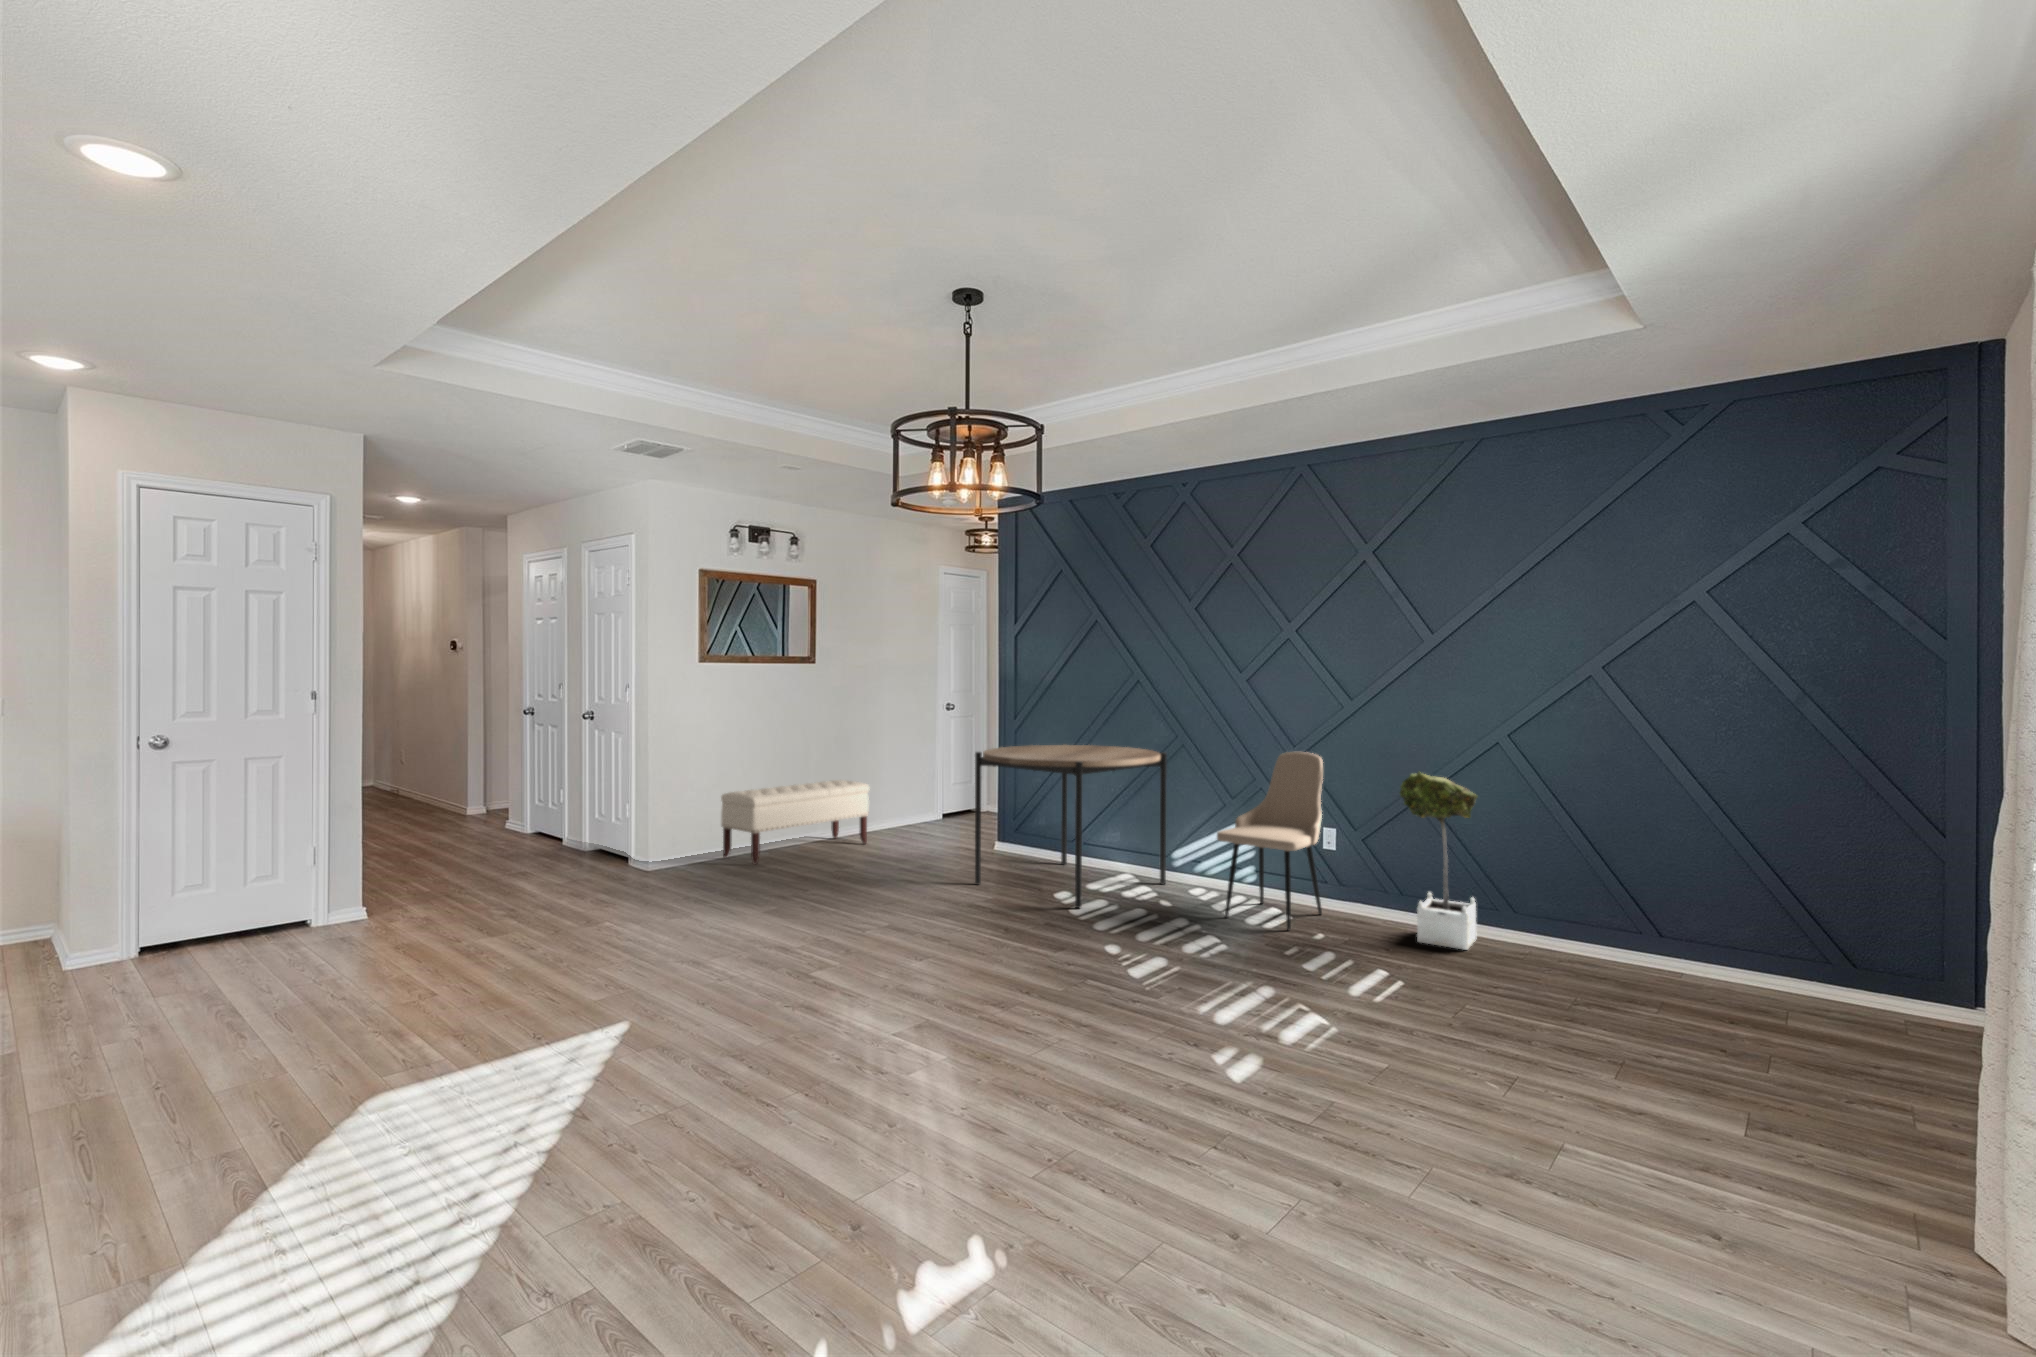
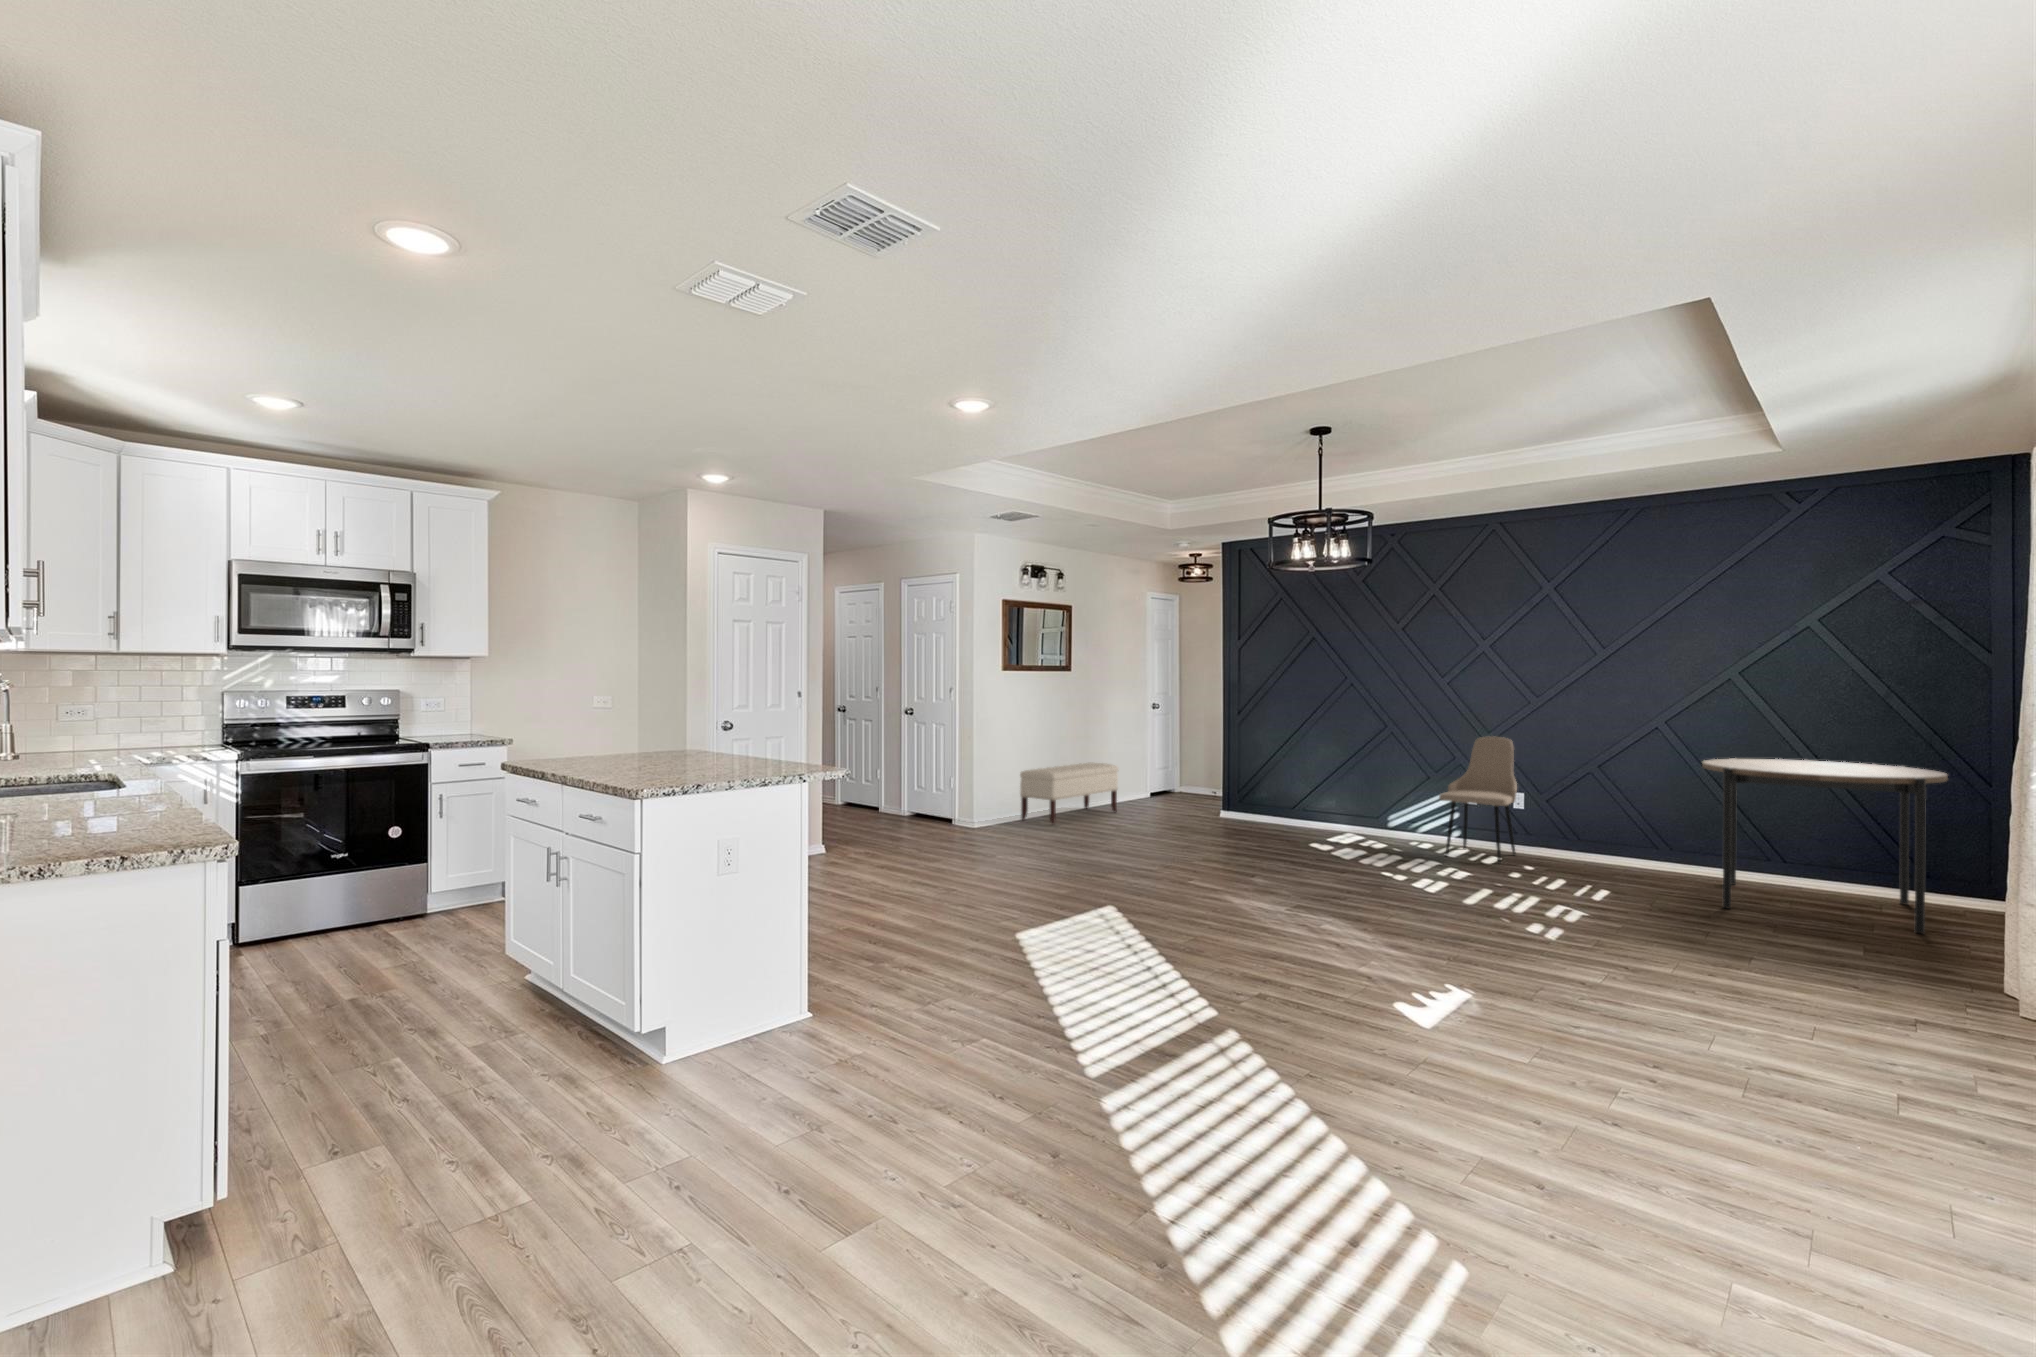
dining table: present [975,744,1167,908] -> present [1702,758,1948,934]
potted tree: present [1400,772,1477,950] -> none [1582,748,1643,874]

